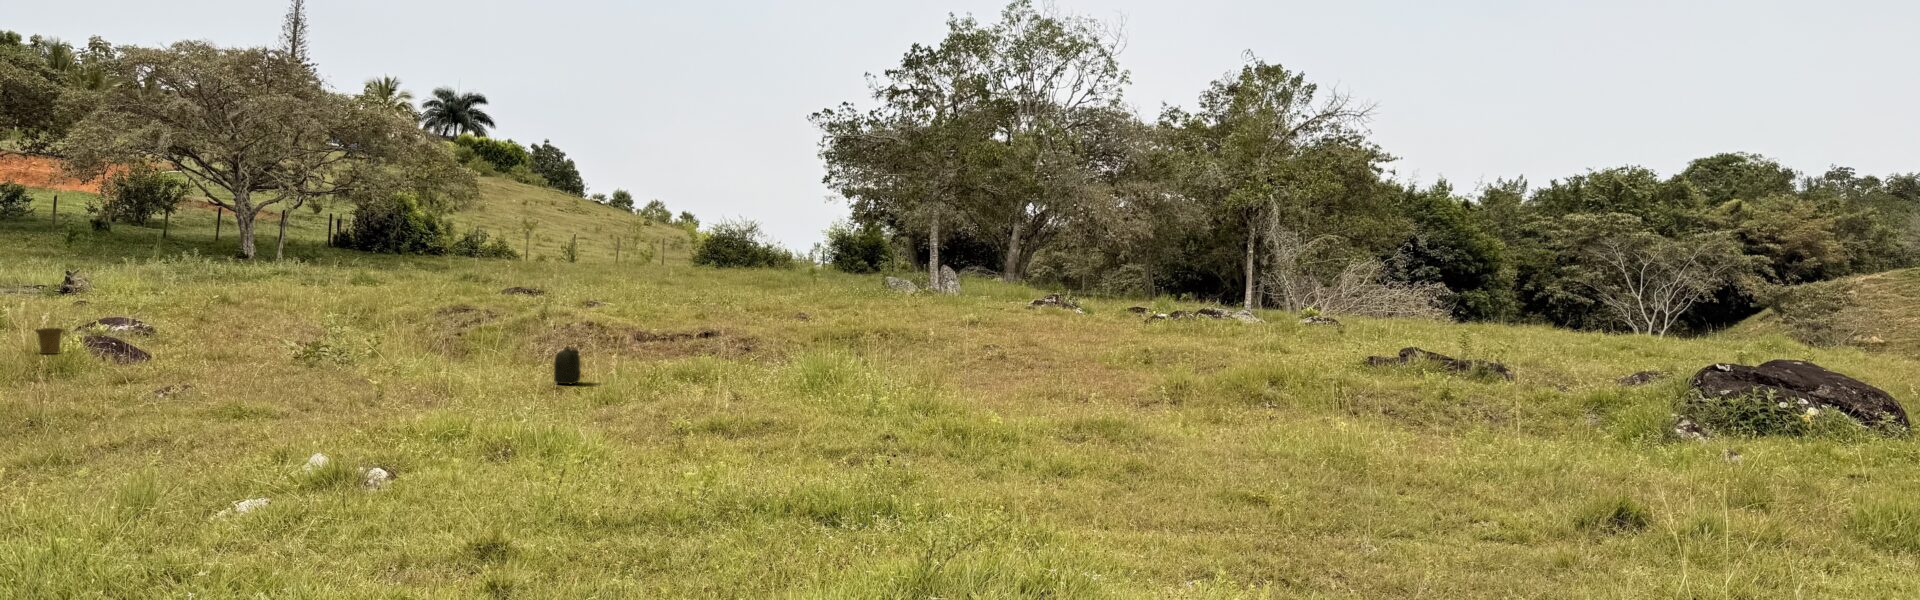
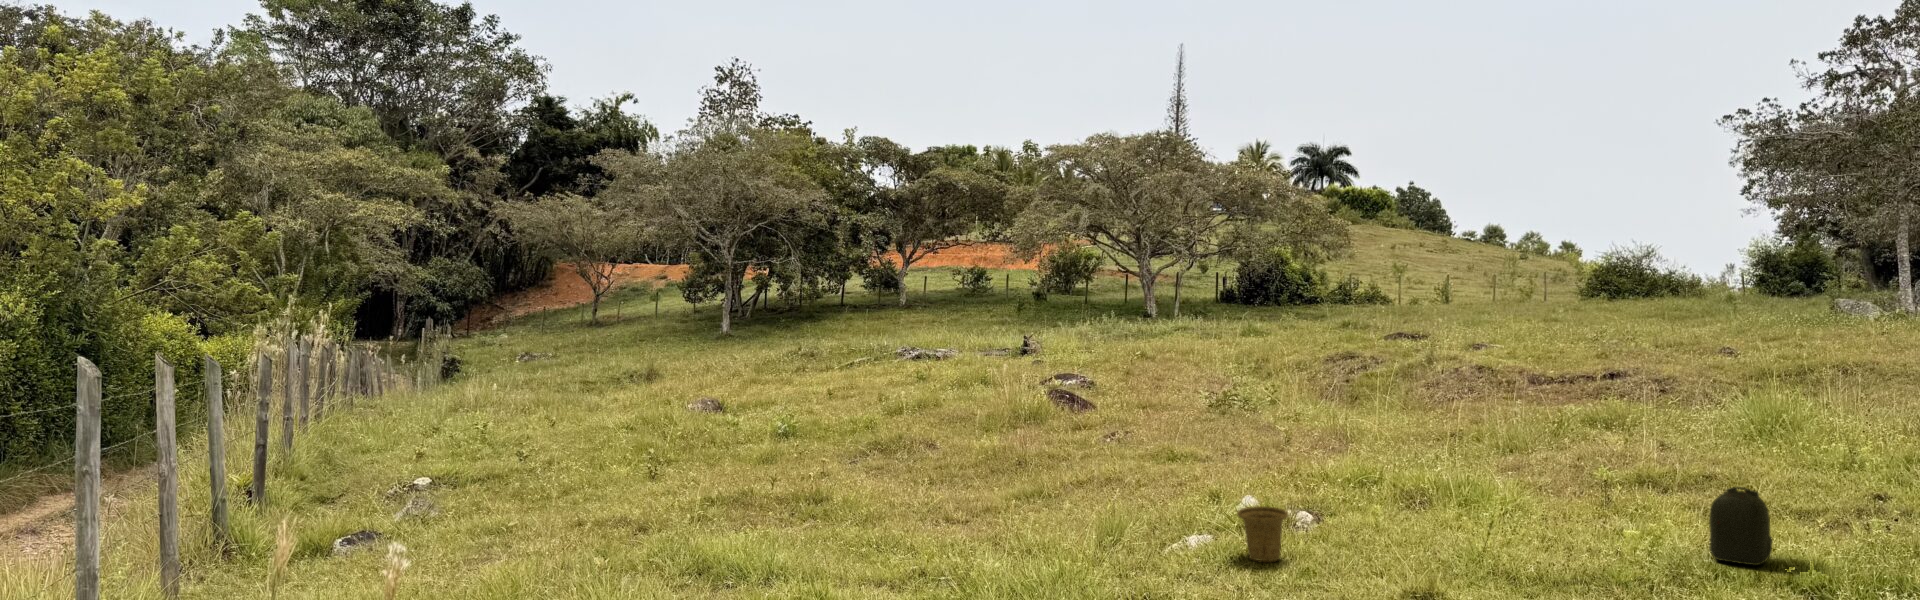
basket: present [35,328,64,354] -> present [1237,506,1288,563]

